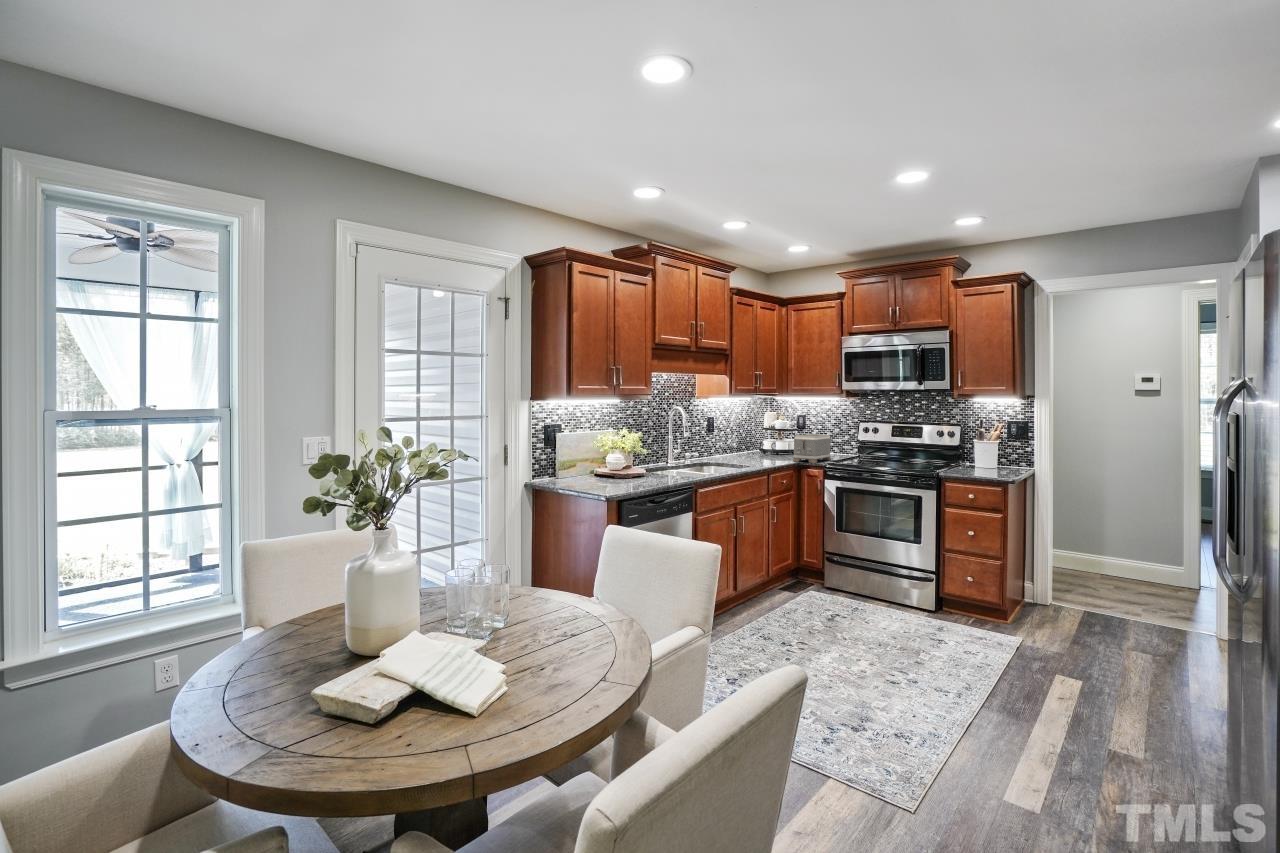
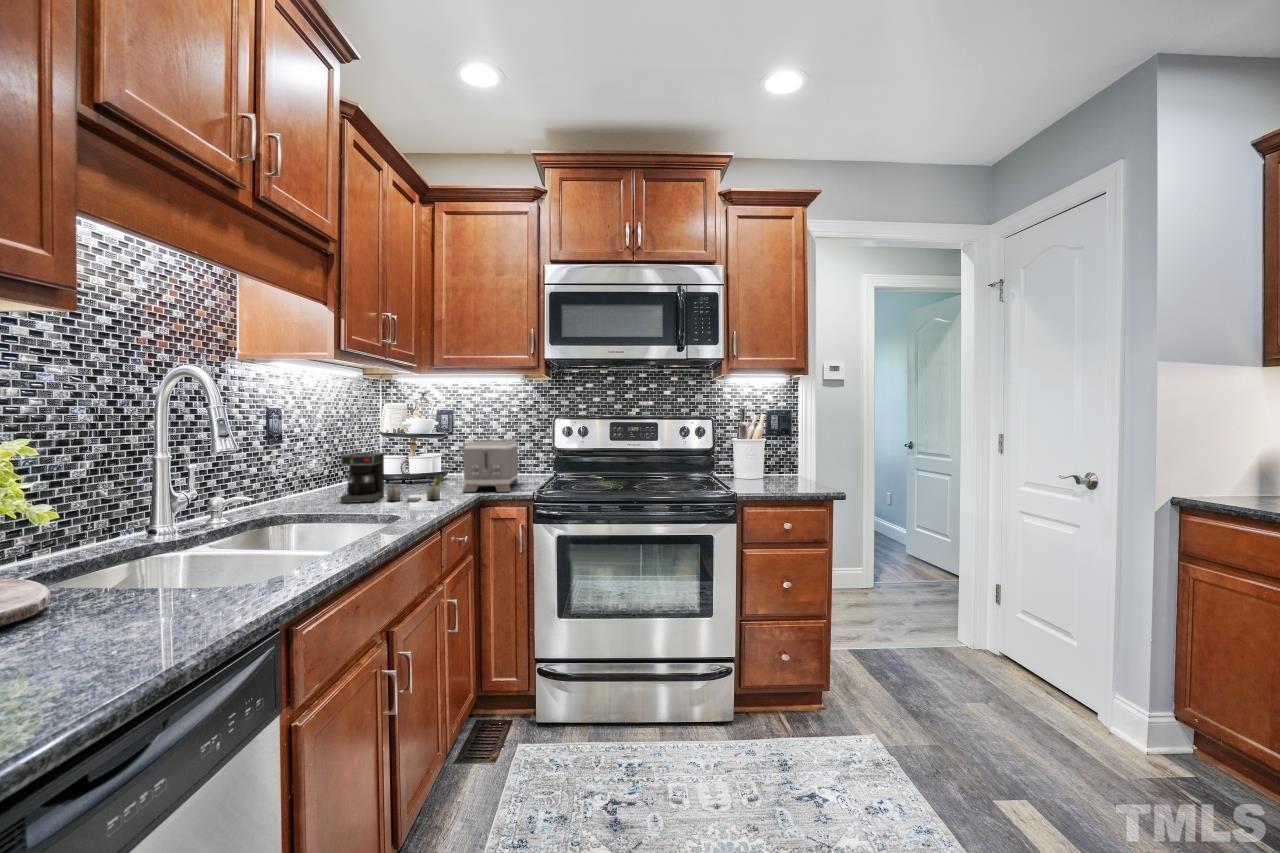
coffee maker: none [734,438,779,463] -> present [341,453,443,503]

